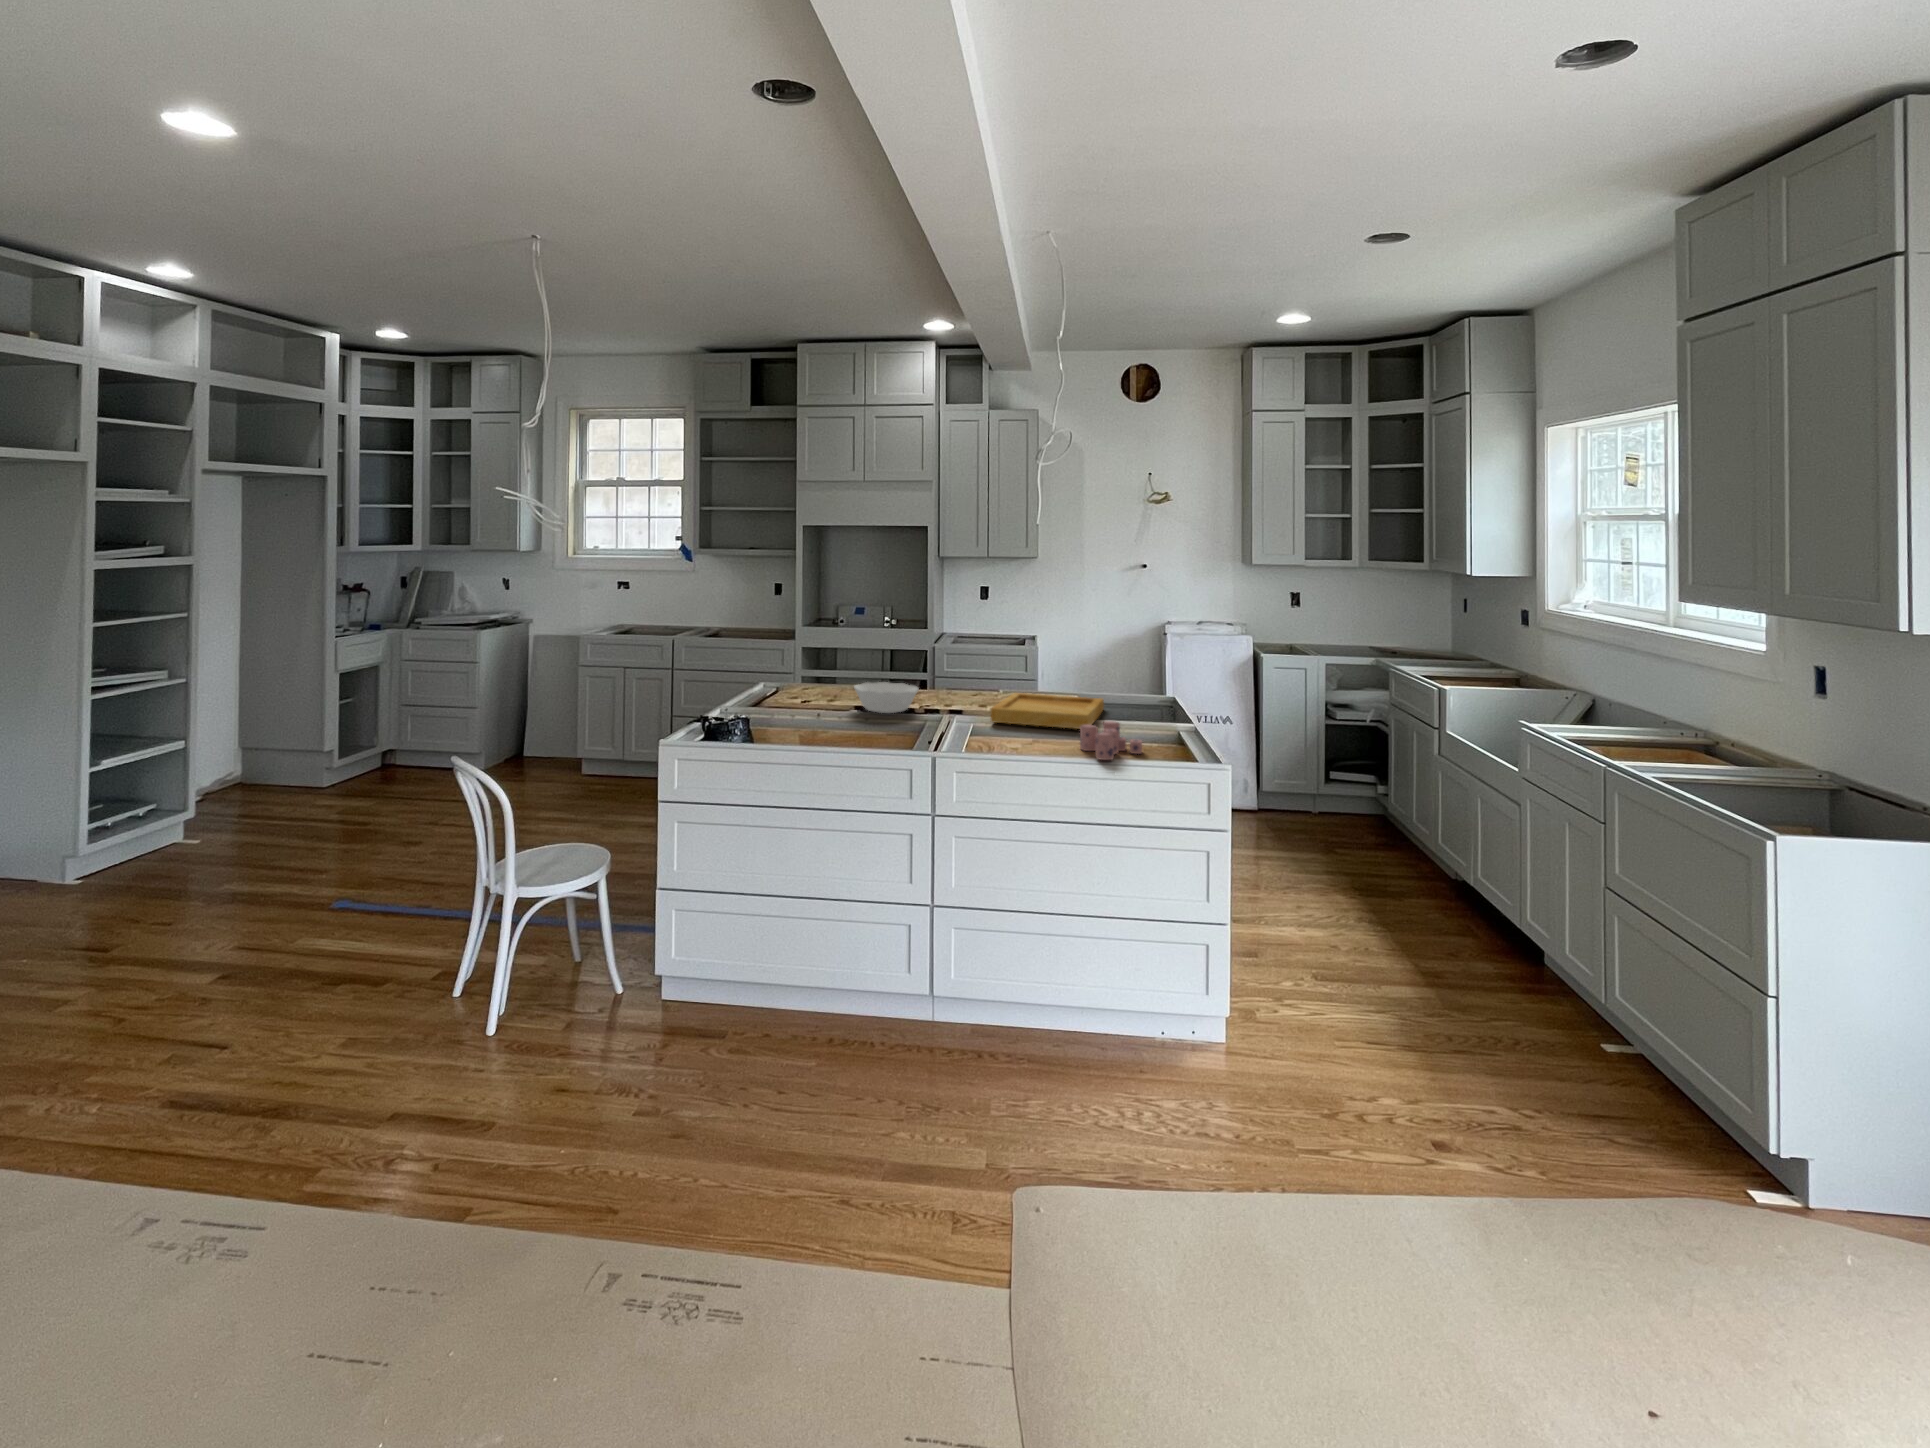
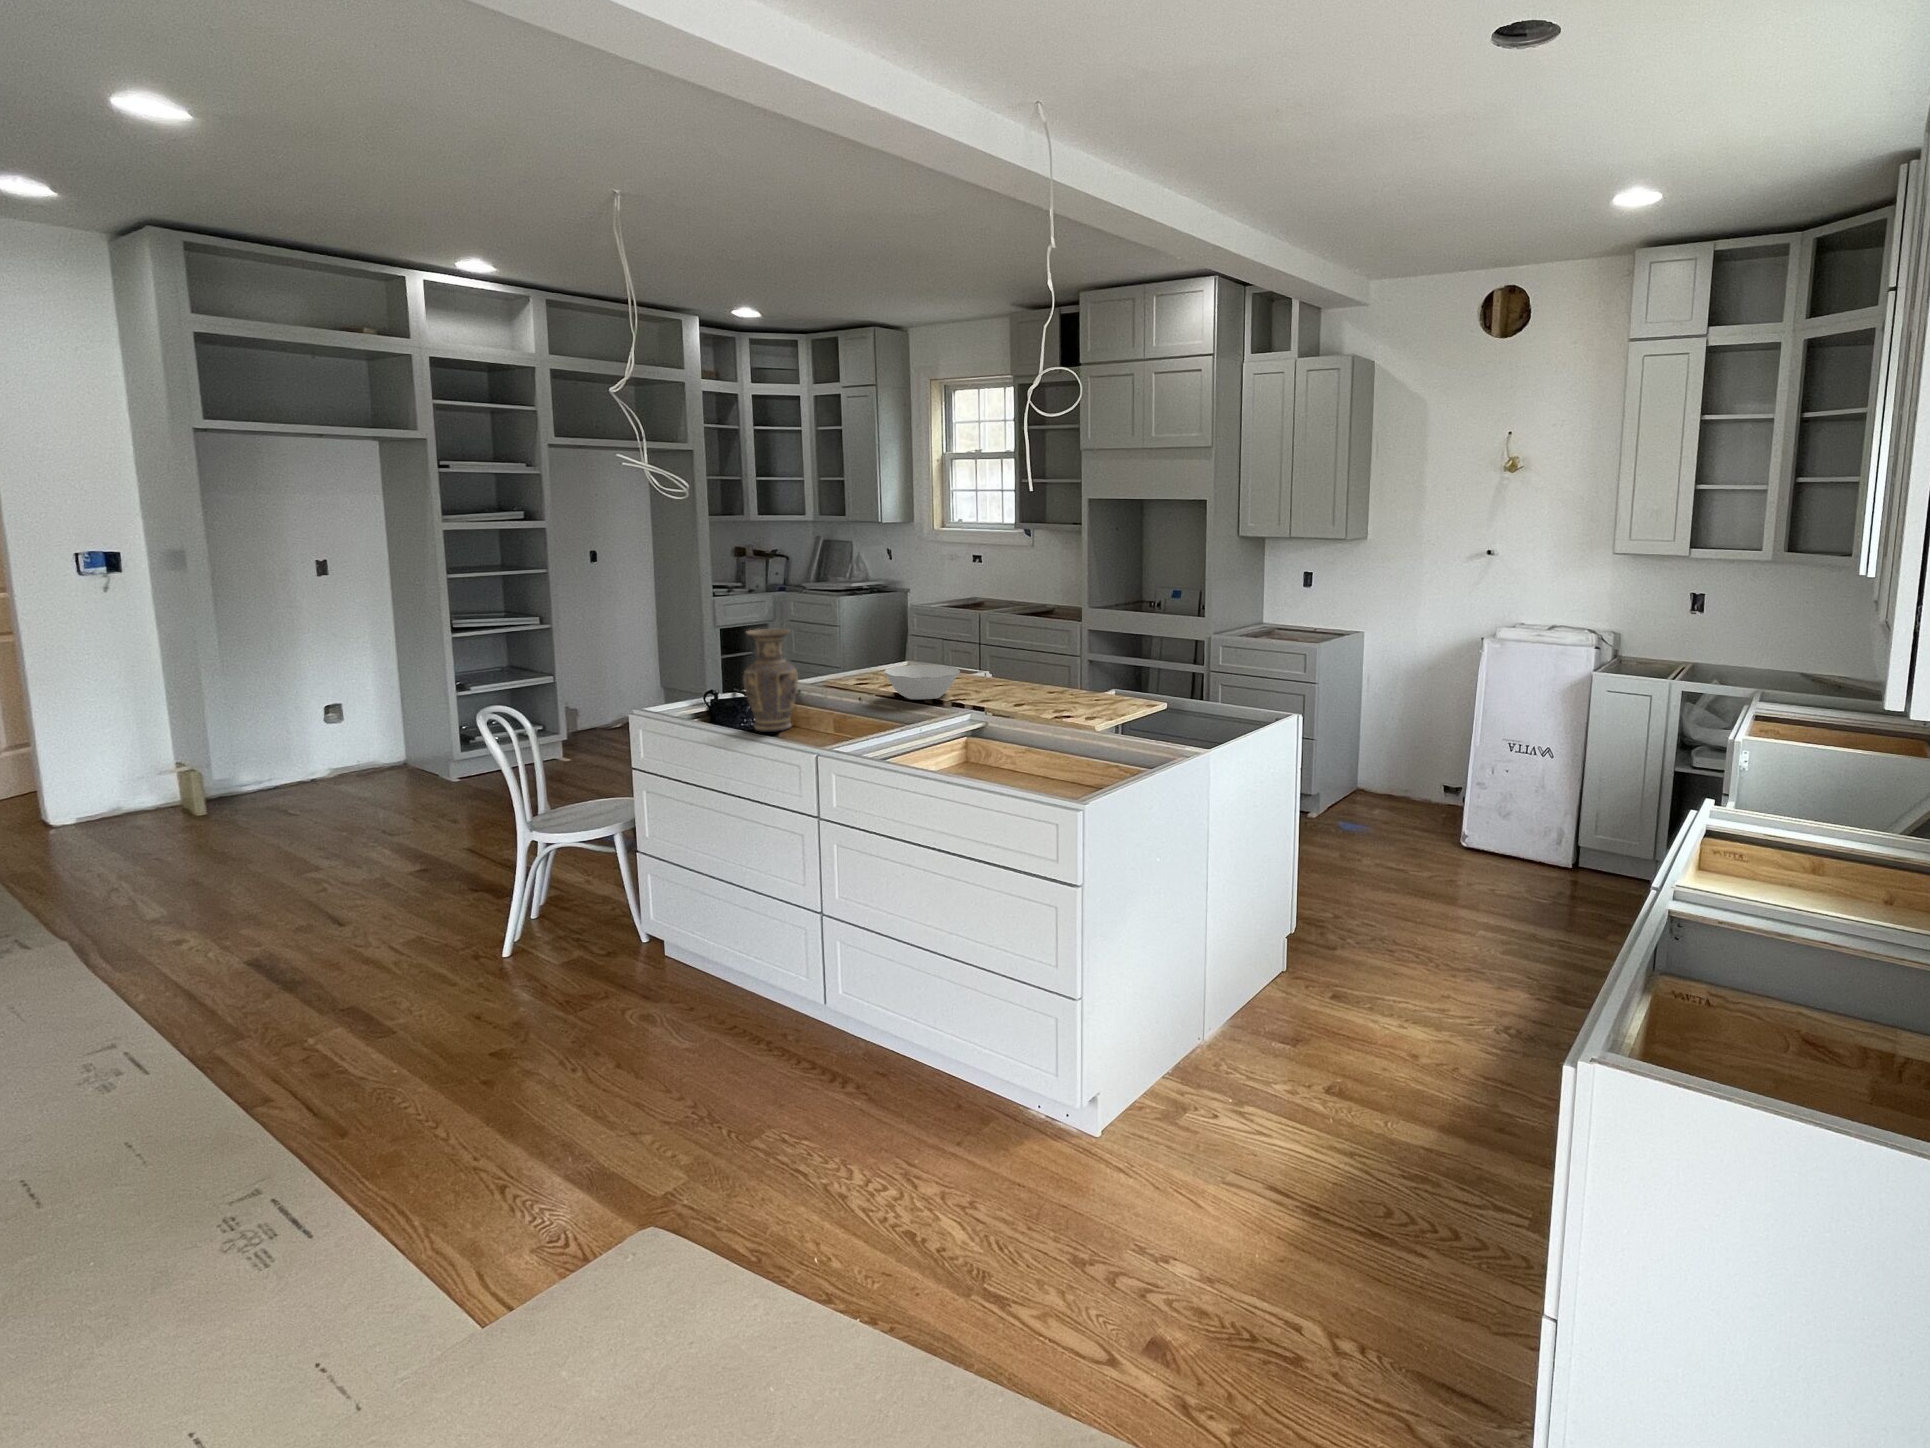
vase: none [801,655,847,750] -> present [743,629,798,732]
tray: present [991,693,1104,729] -> none [981,688,1143,737]
candle: present [1080,721,1142,760] -> none [982,729,1060,776]

